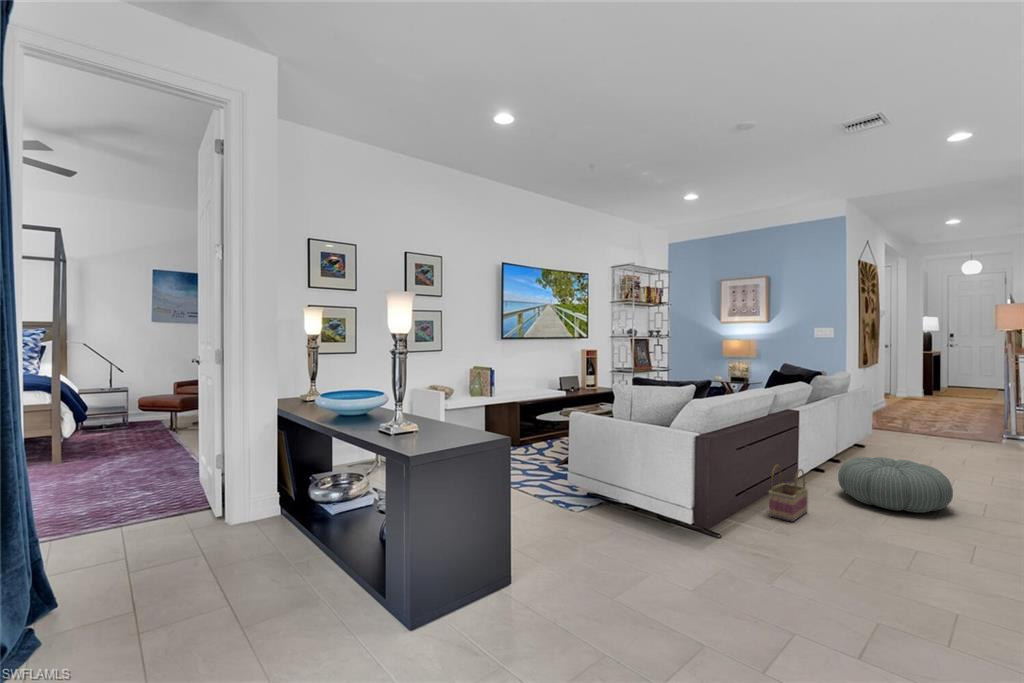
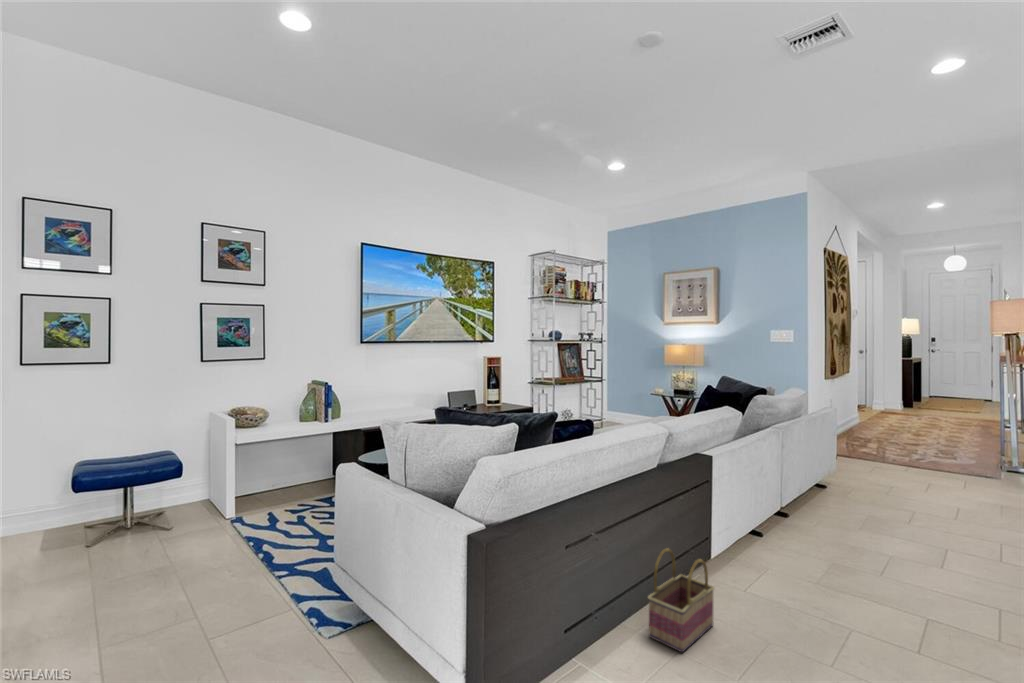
pouf: present [838,457,953,513] -> none [771,524,941,627]

